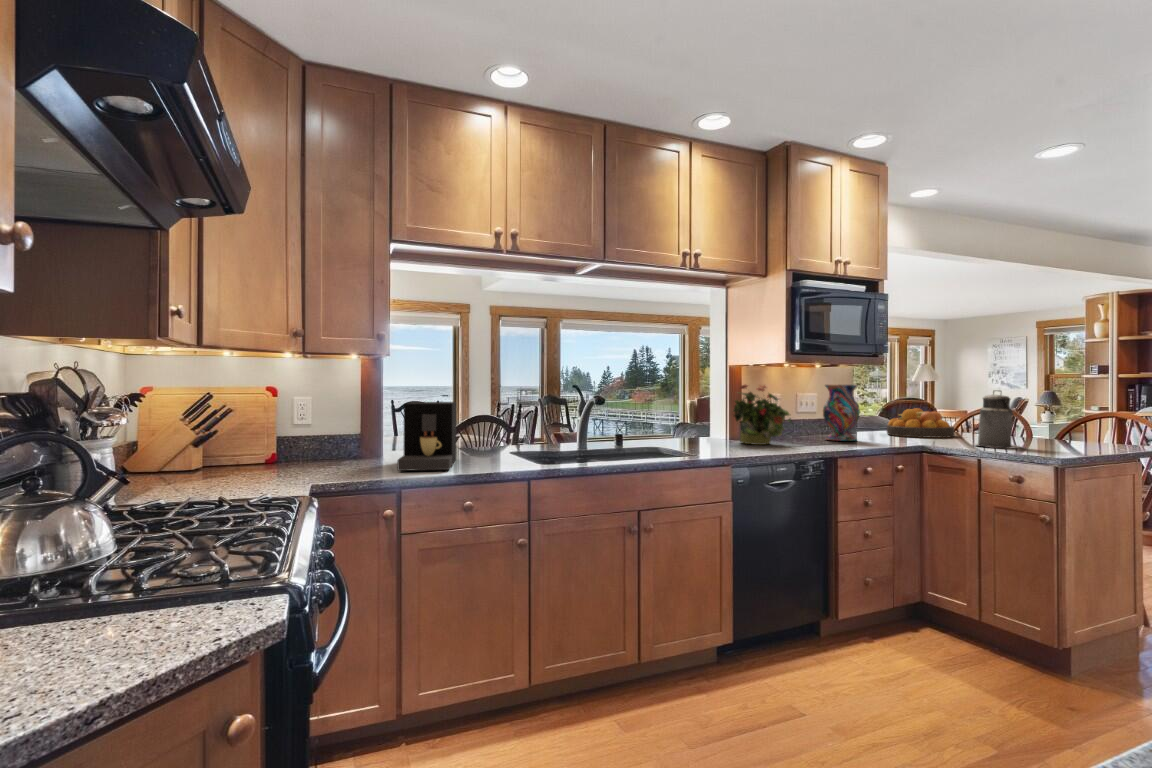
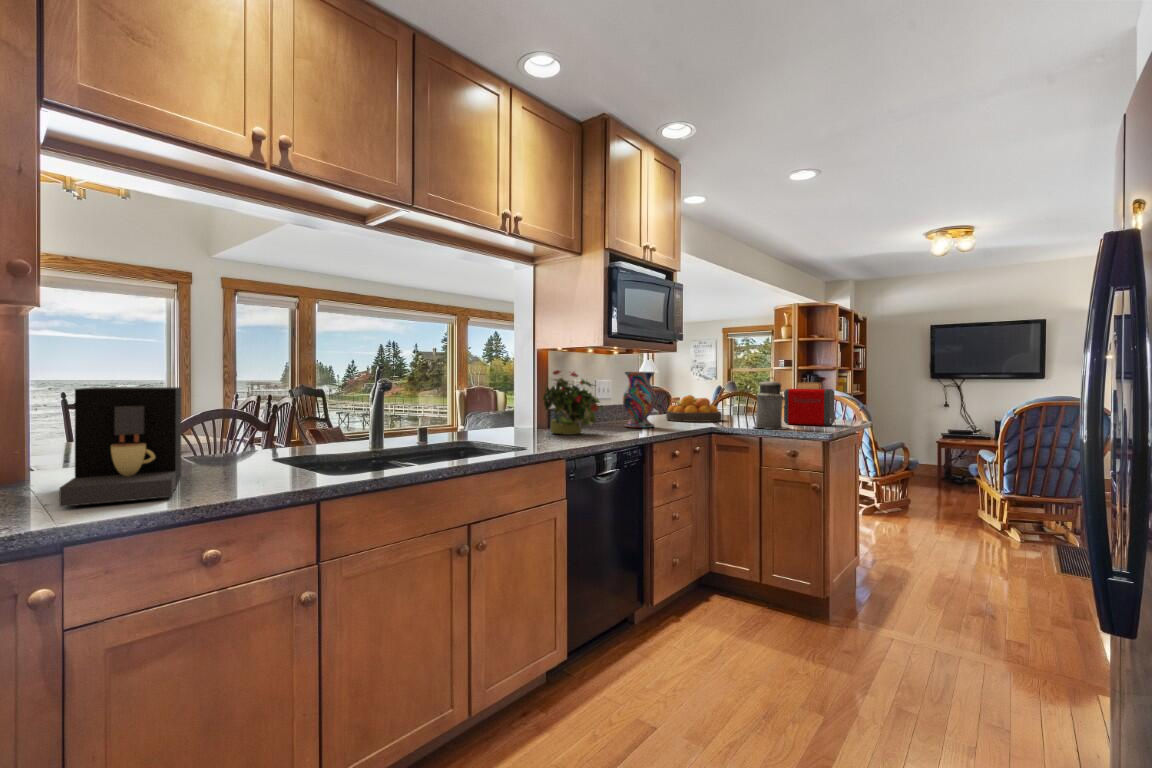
toaster: none [1027,395,1099,447] -> present [784,382,834,426]

